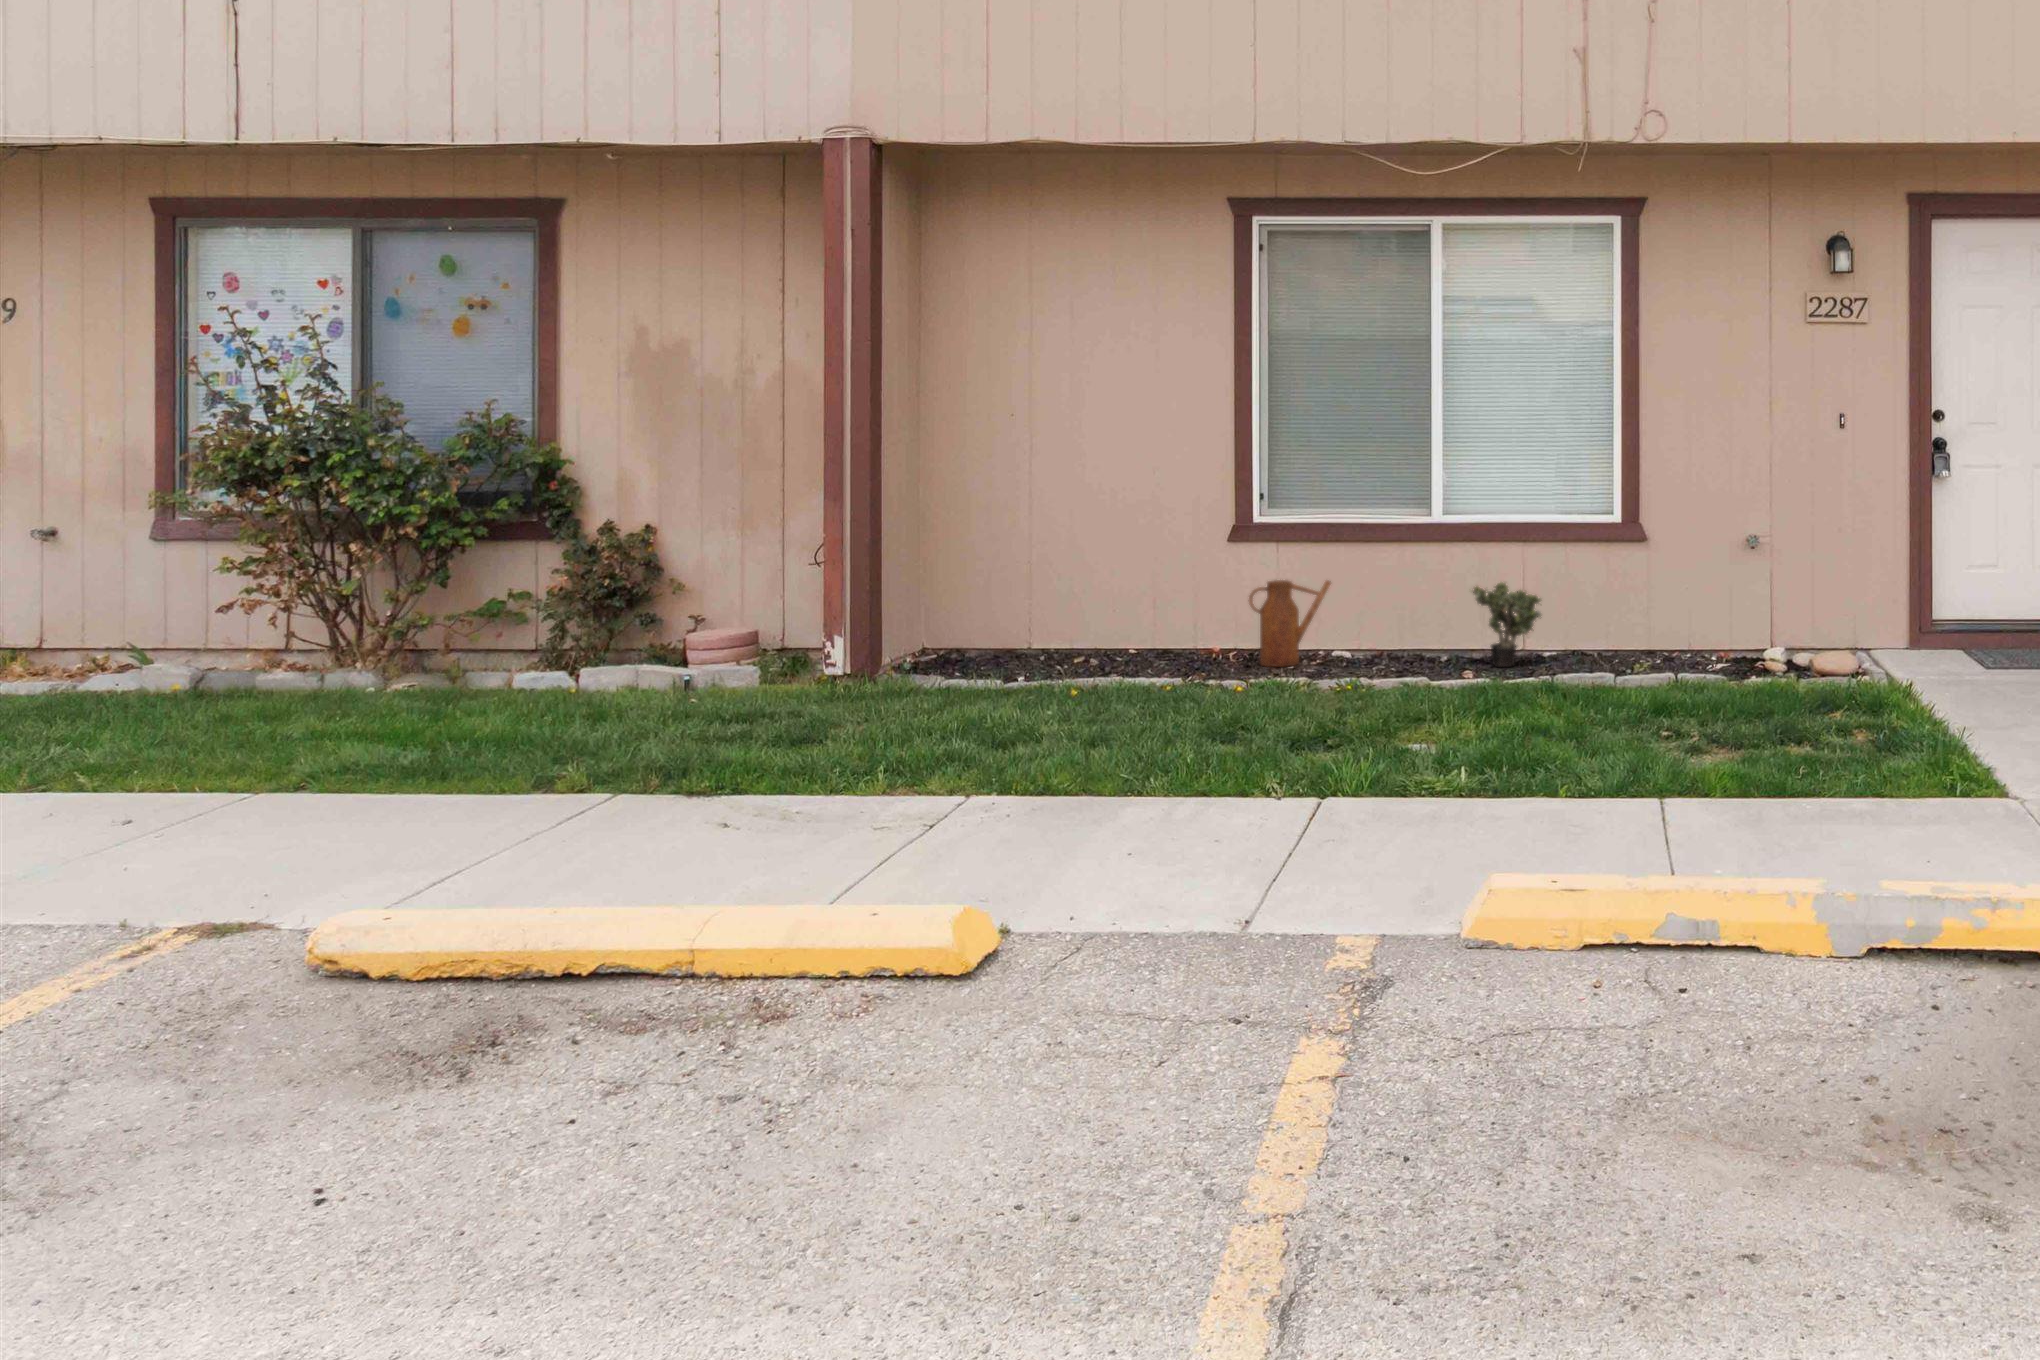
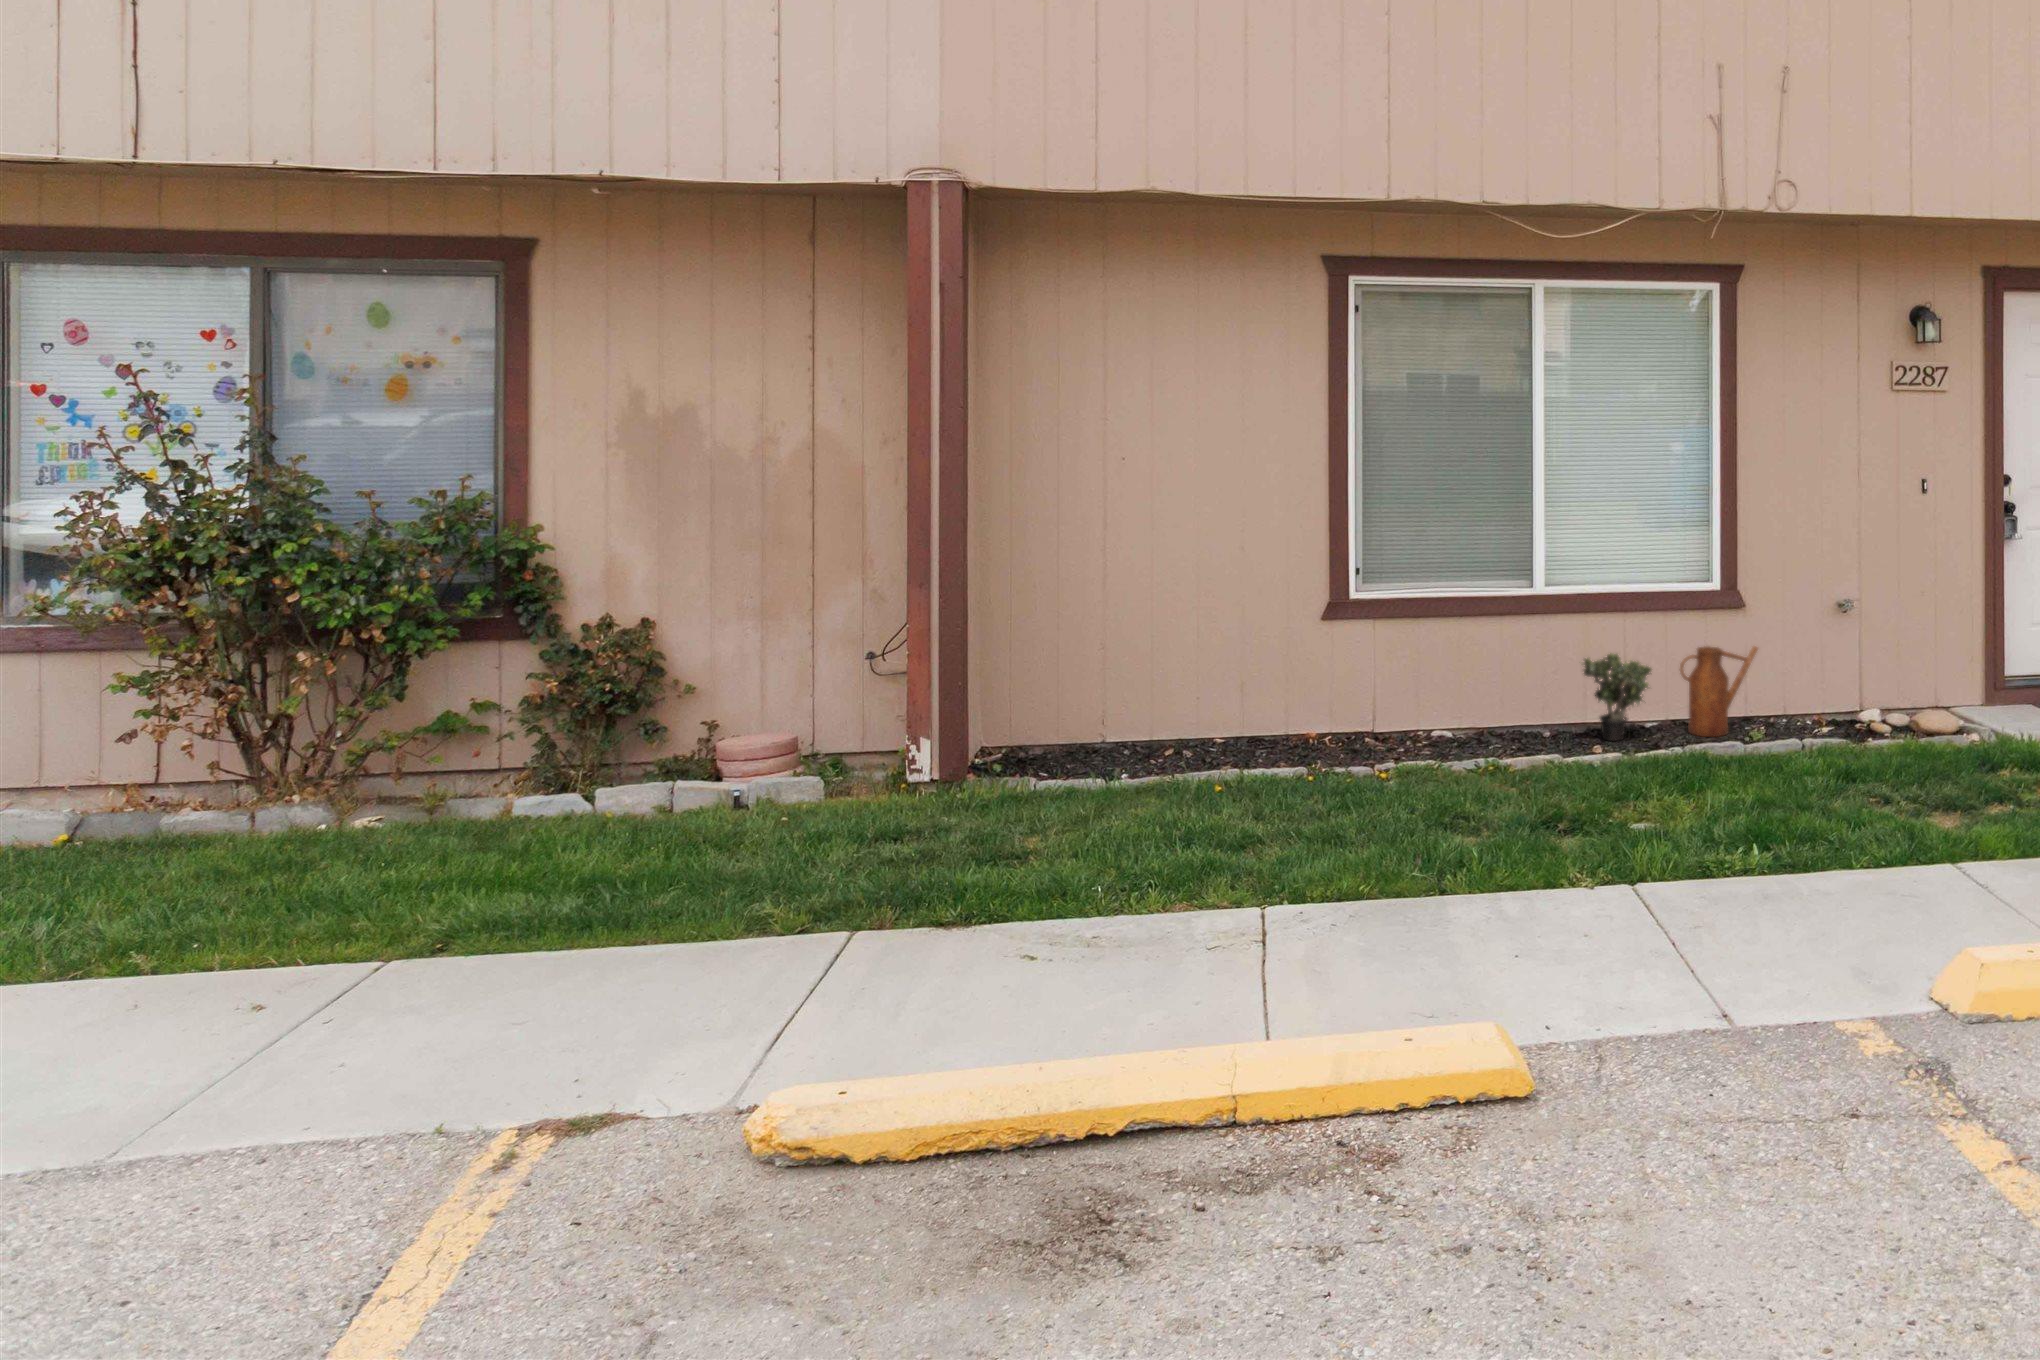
watering can: present [1249,580,1331,667] -> present [1680,646,1758,737]

